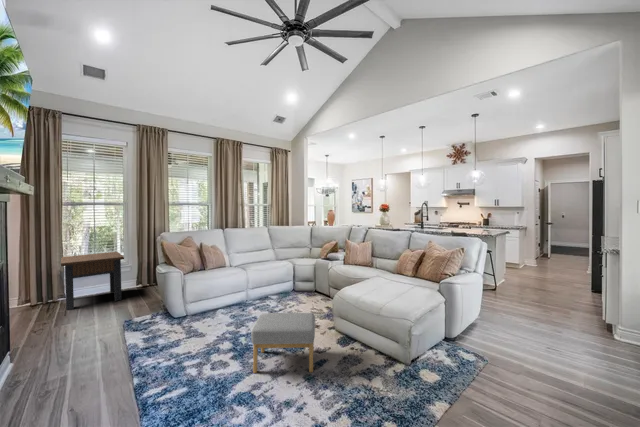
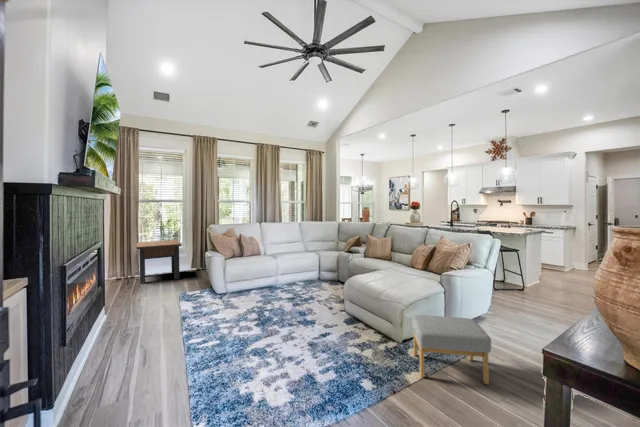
footstool: present [251,313,315,373] -> present [412,315,491,384]

